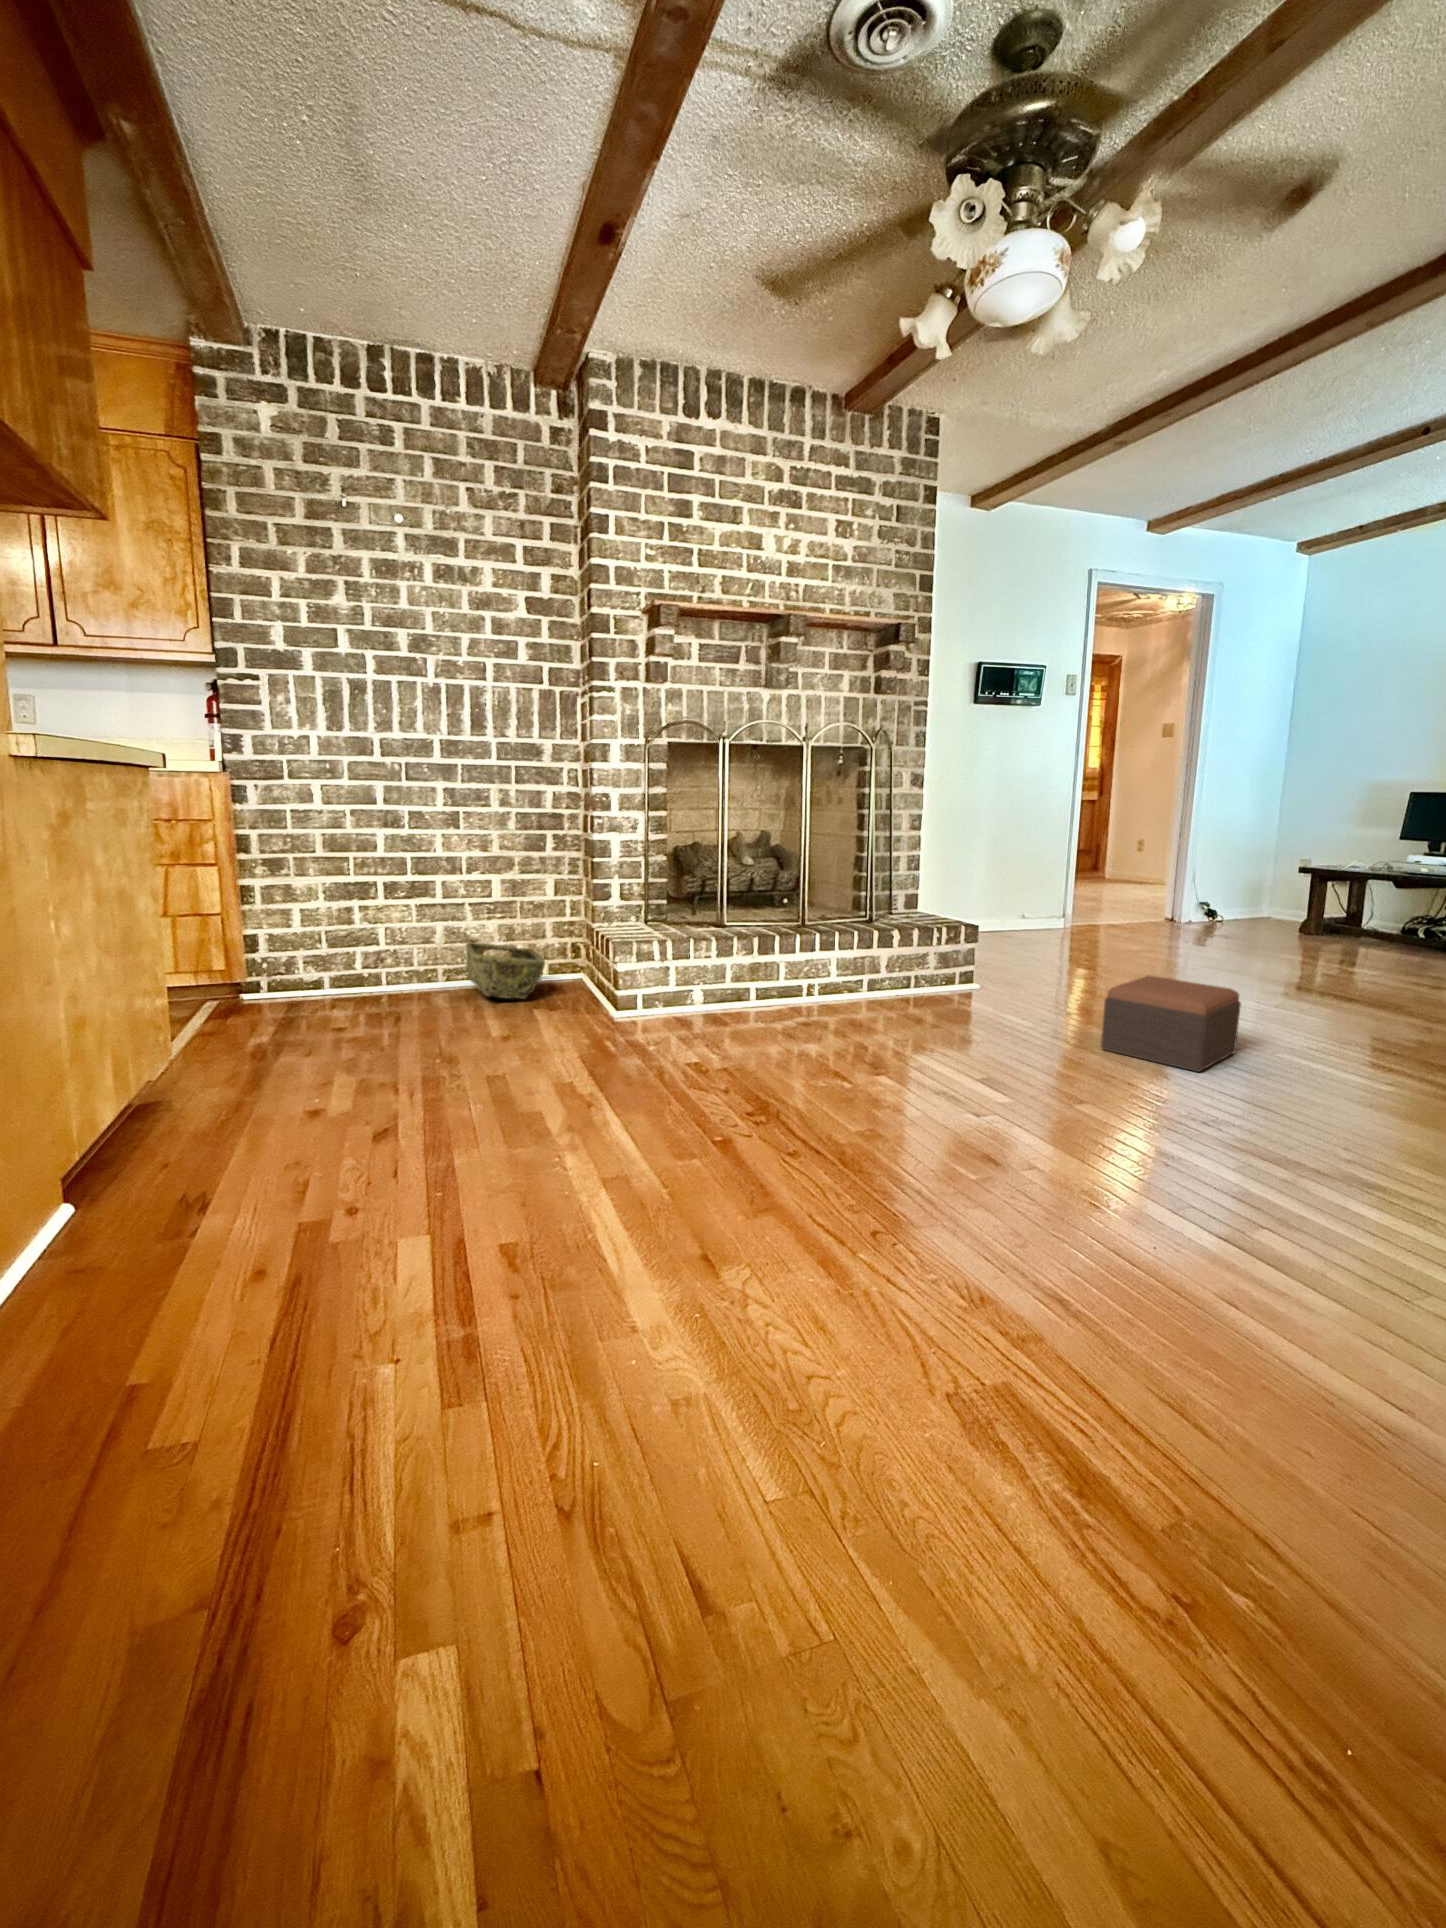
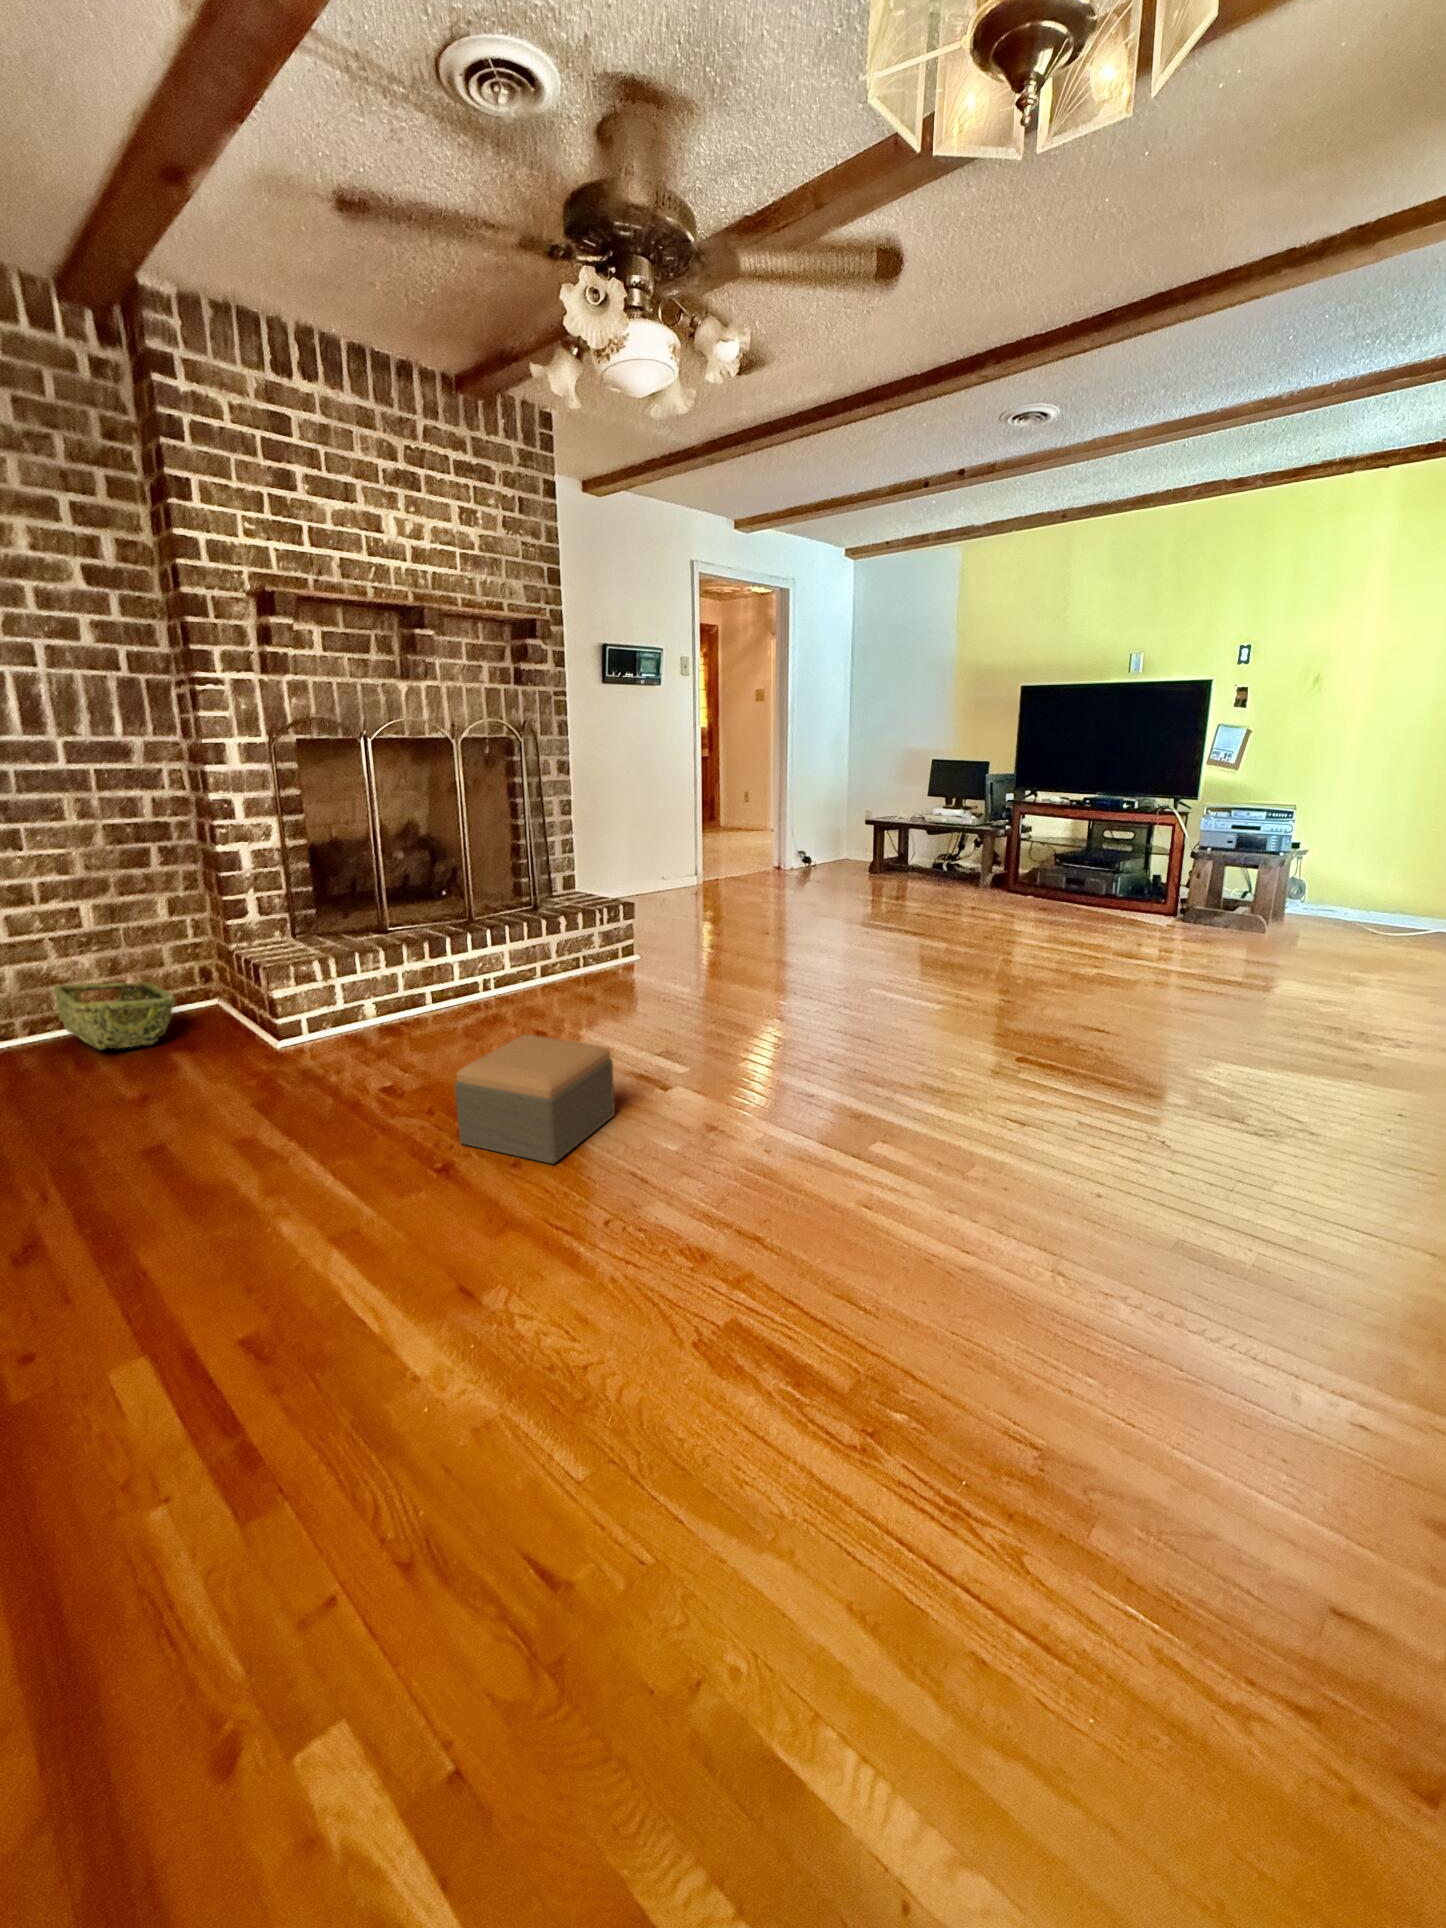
footstool: present [1101,976,1241,1072] -> present [455,1034,615,1164]

